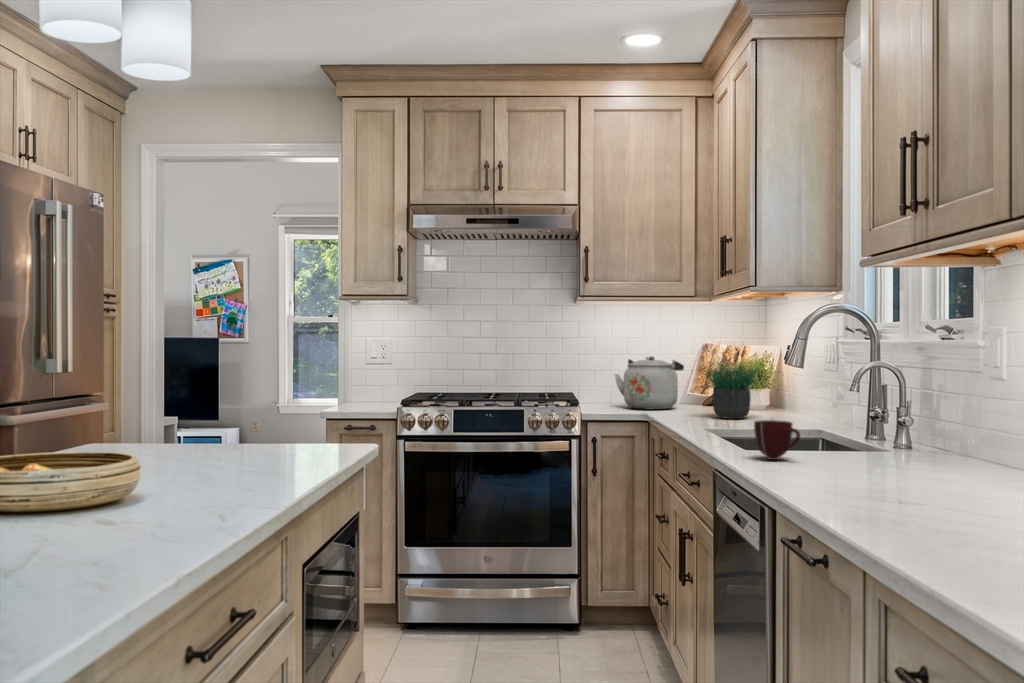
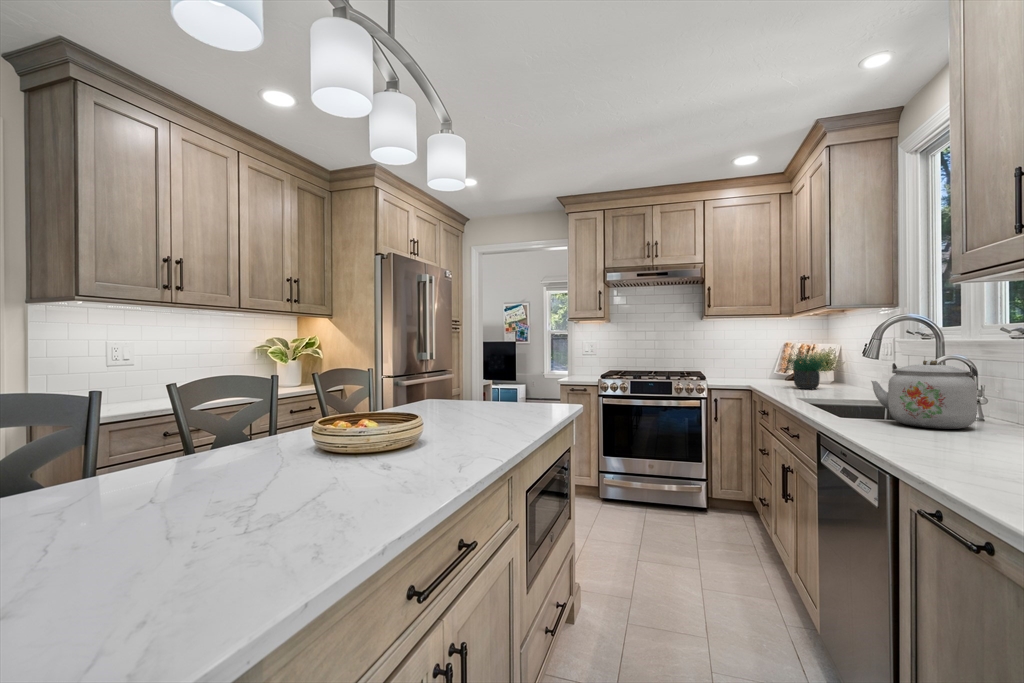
kettle: present [615,356,684,410] -> present [871,360,978,429]
mug: present [754,420,800,460] -> none [823,388,853,411]

